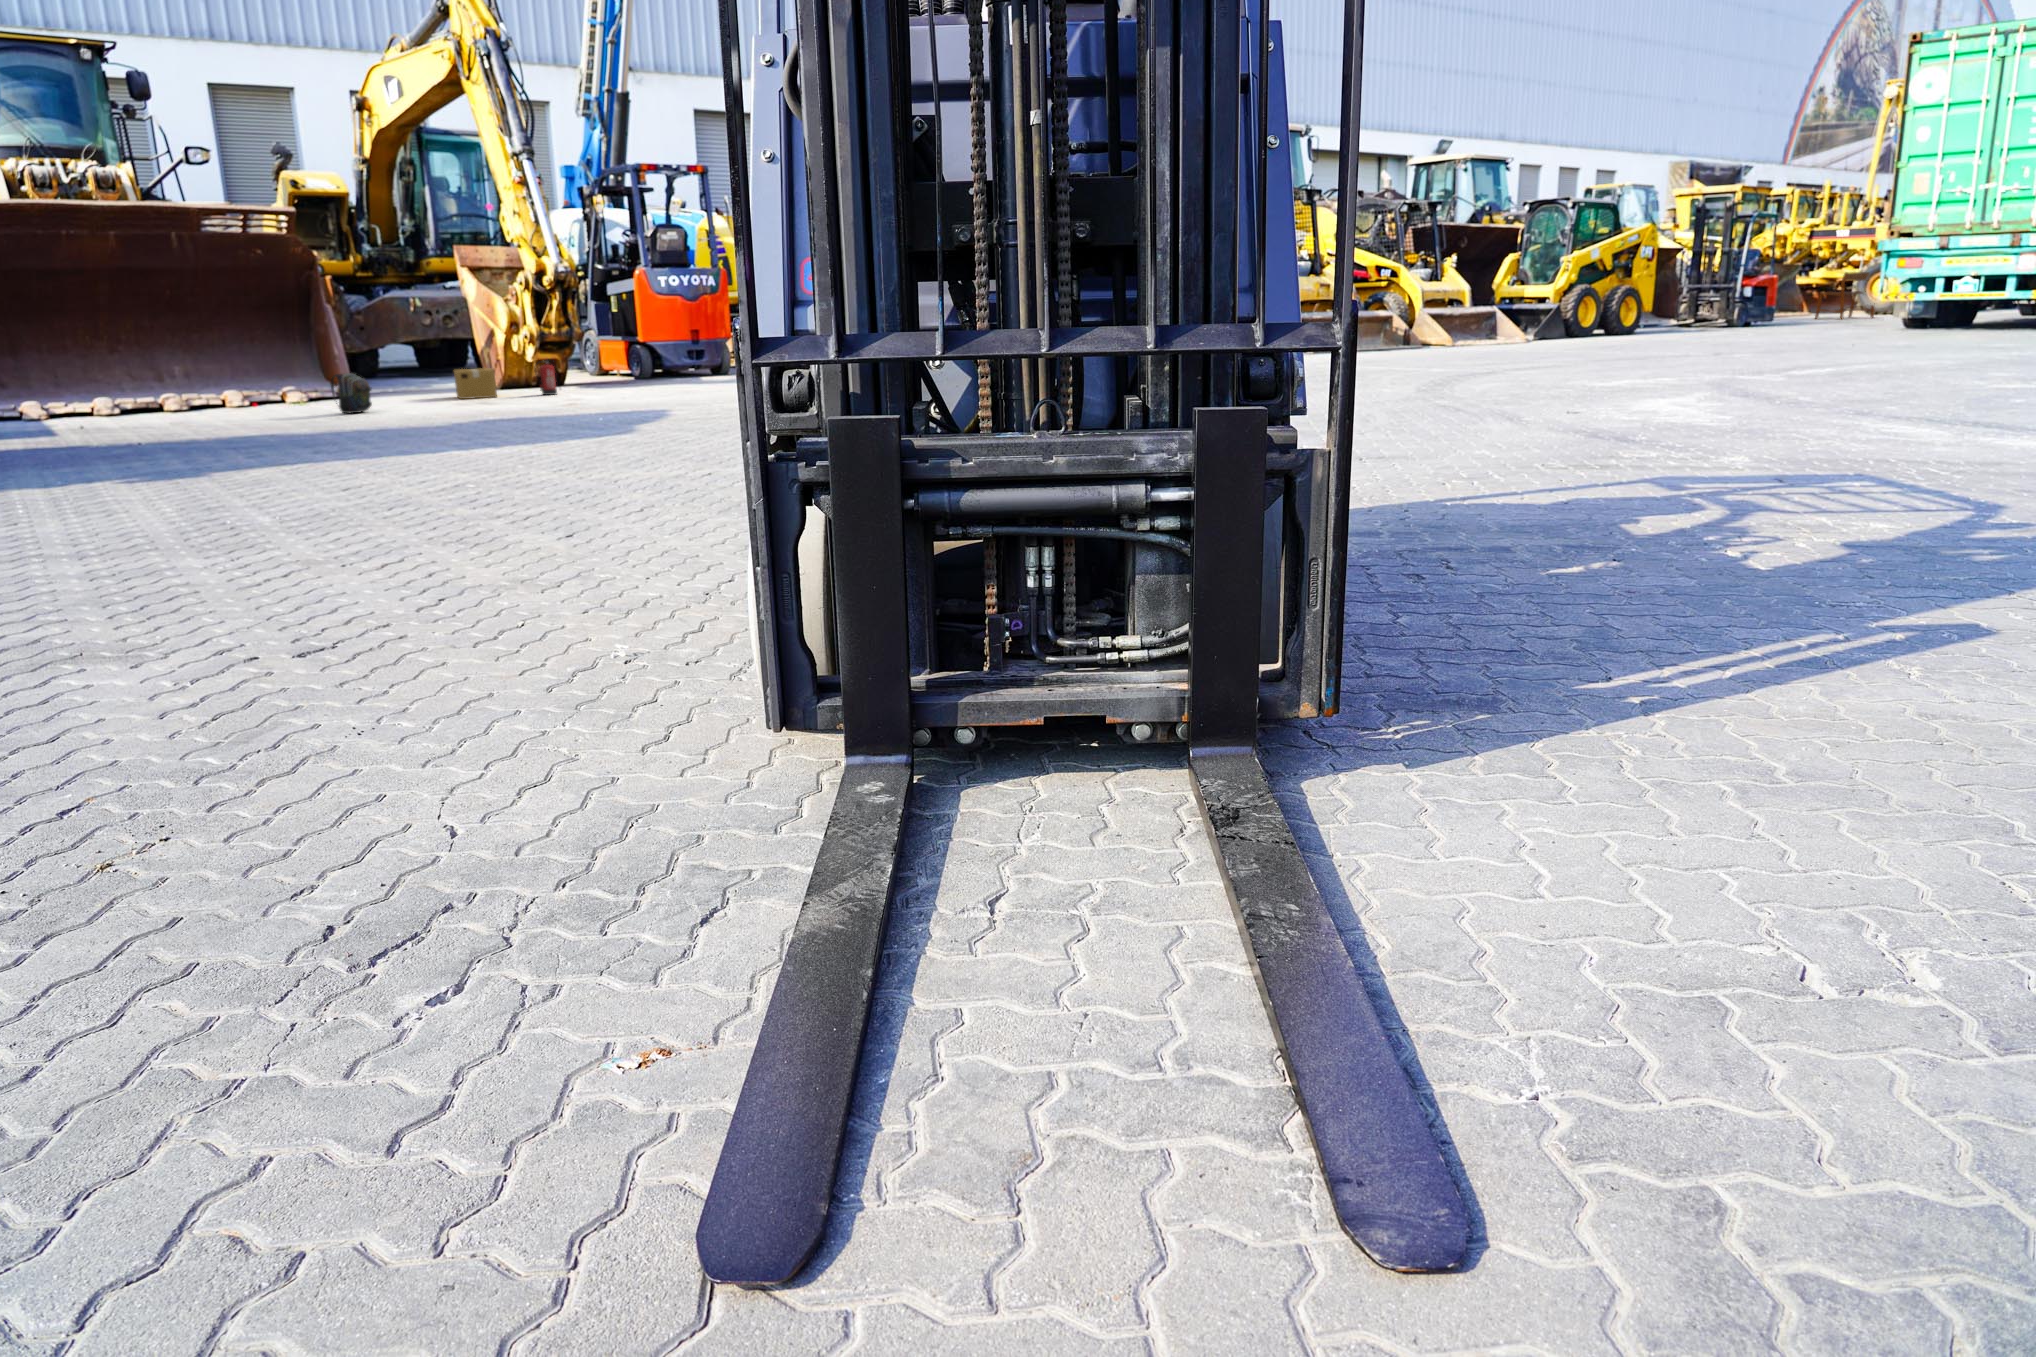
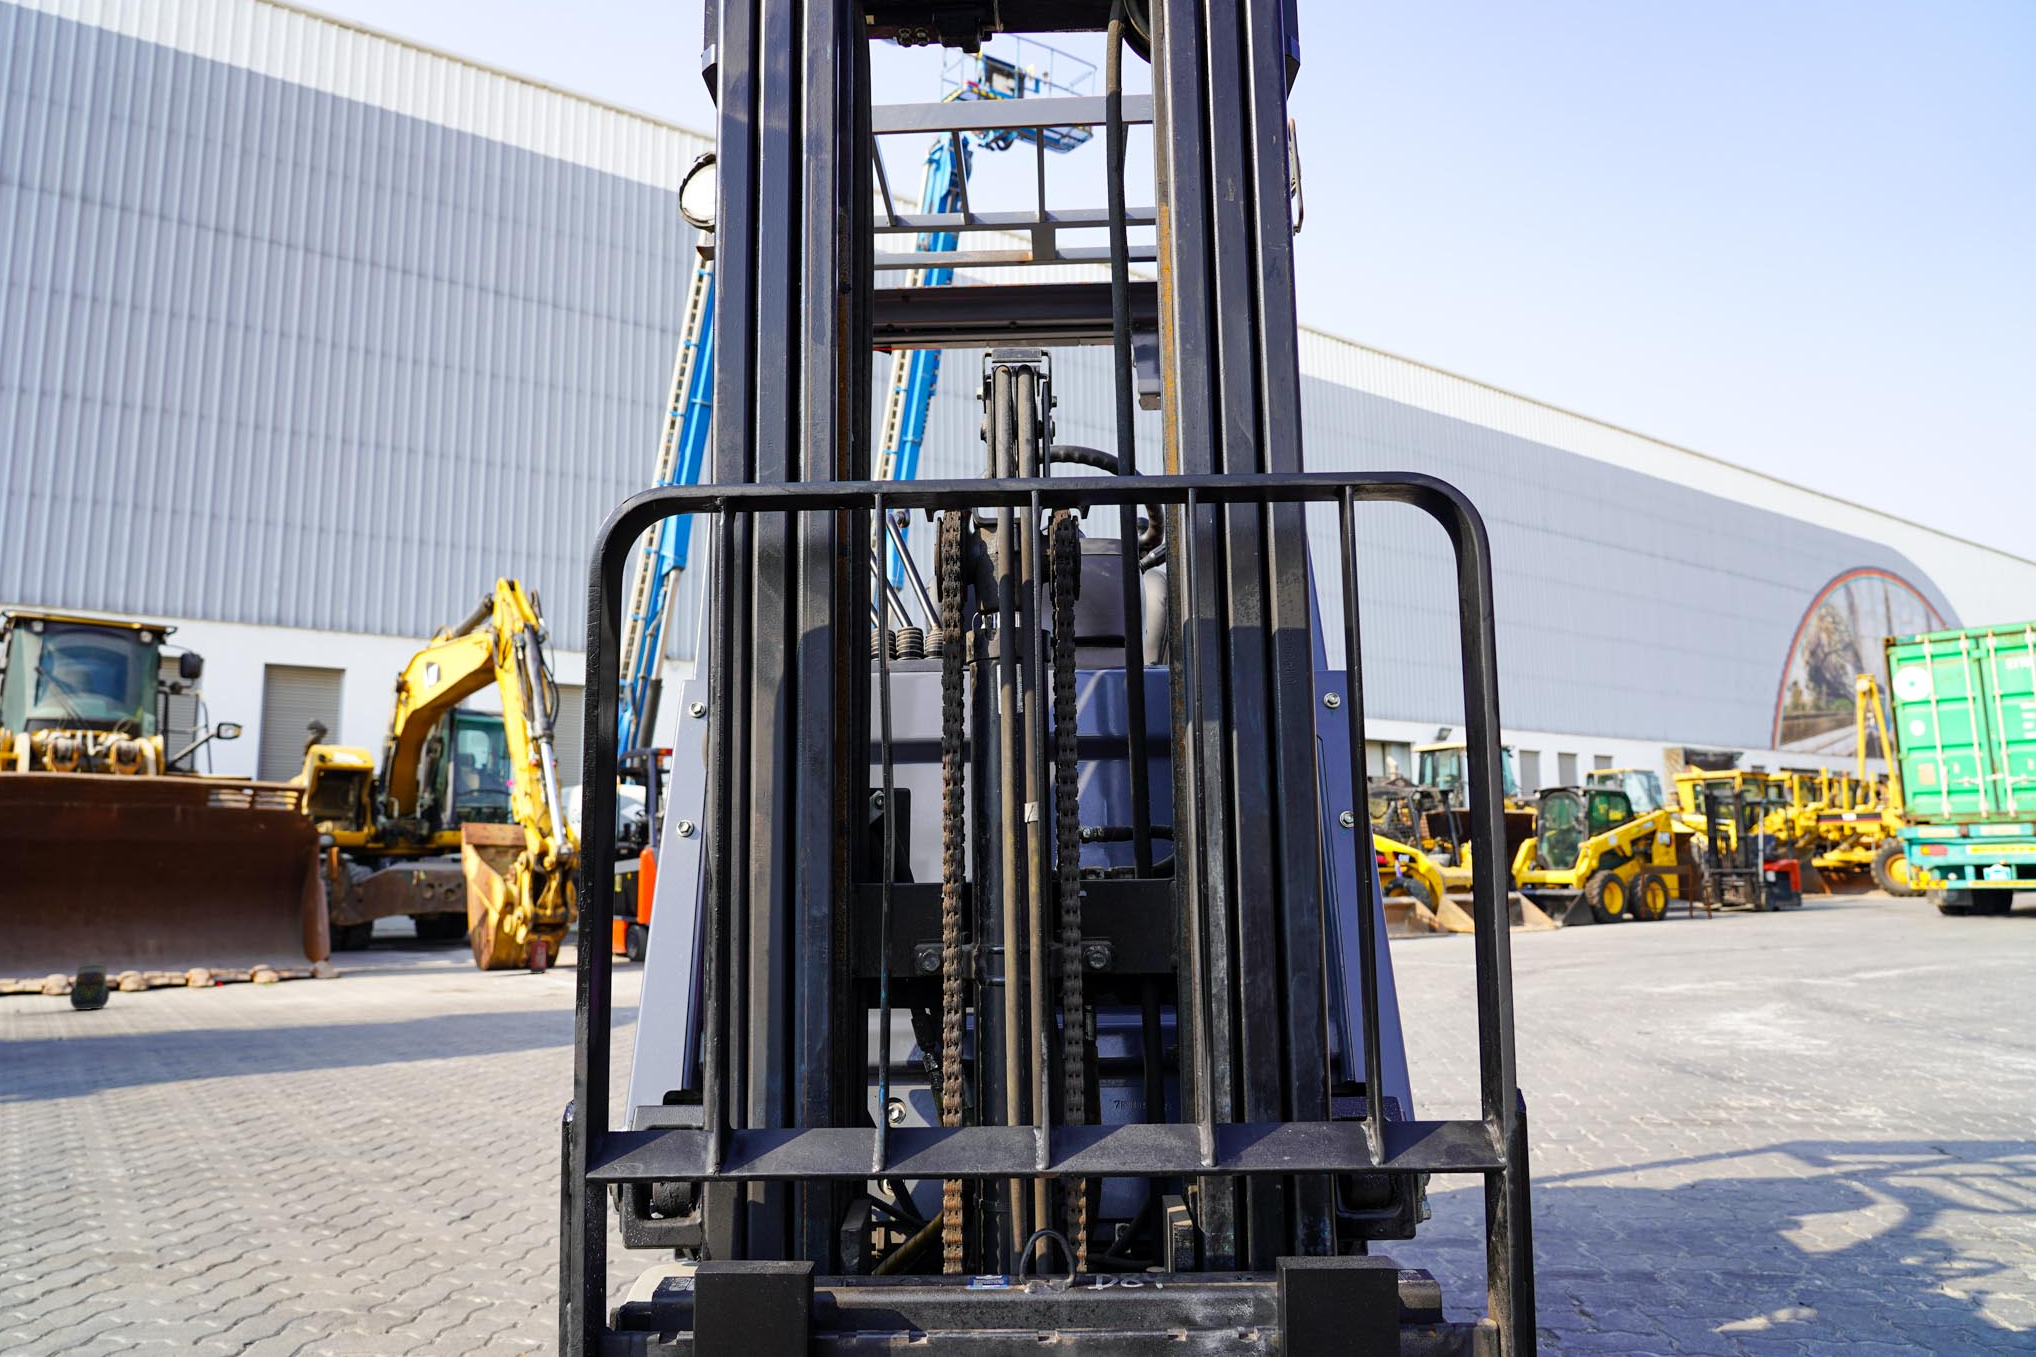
bench: present [1815,272,1875,319] -> present [1640,865,1712,919]
cardboard box: present [454,368,497,399] -> none [441,944,483,977]
backpack: present [331,373,372,413] -> present [70,963,110,1010]

